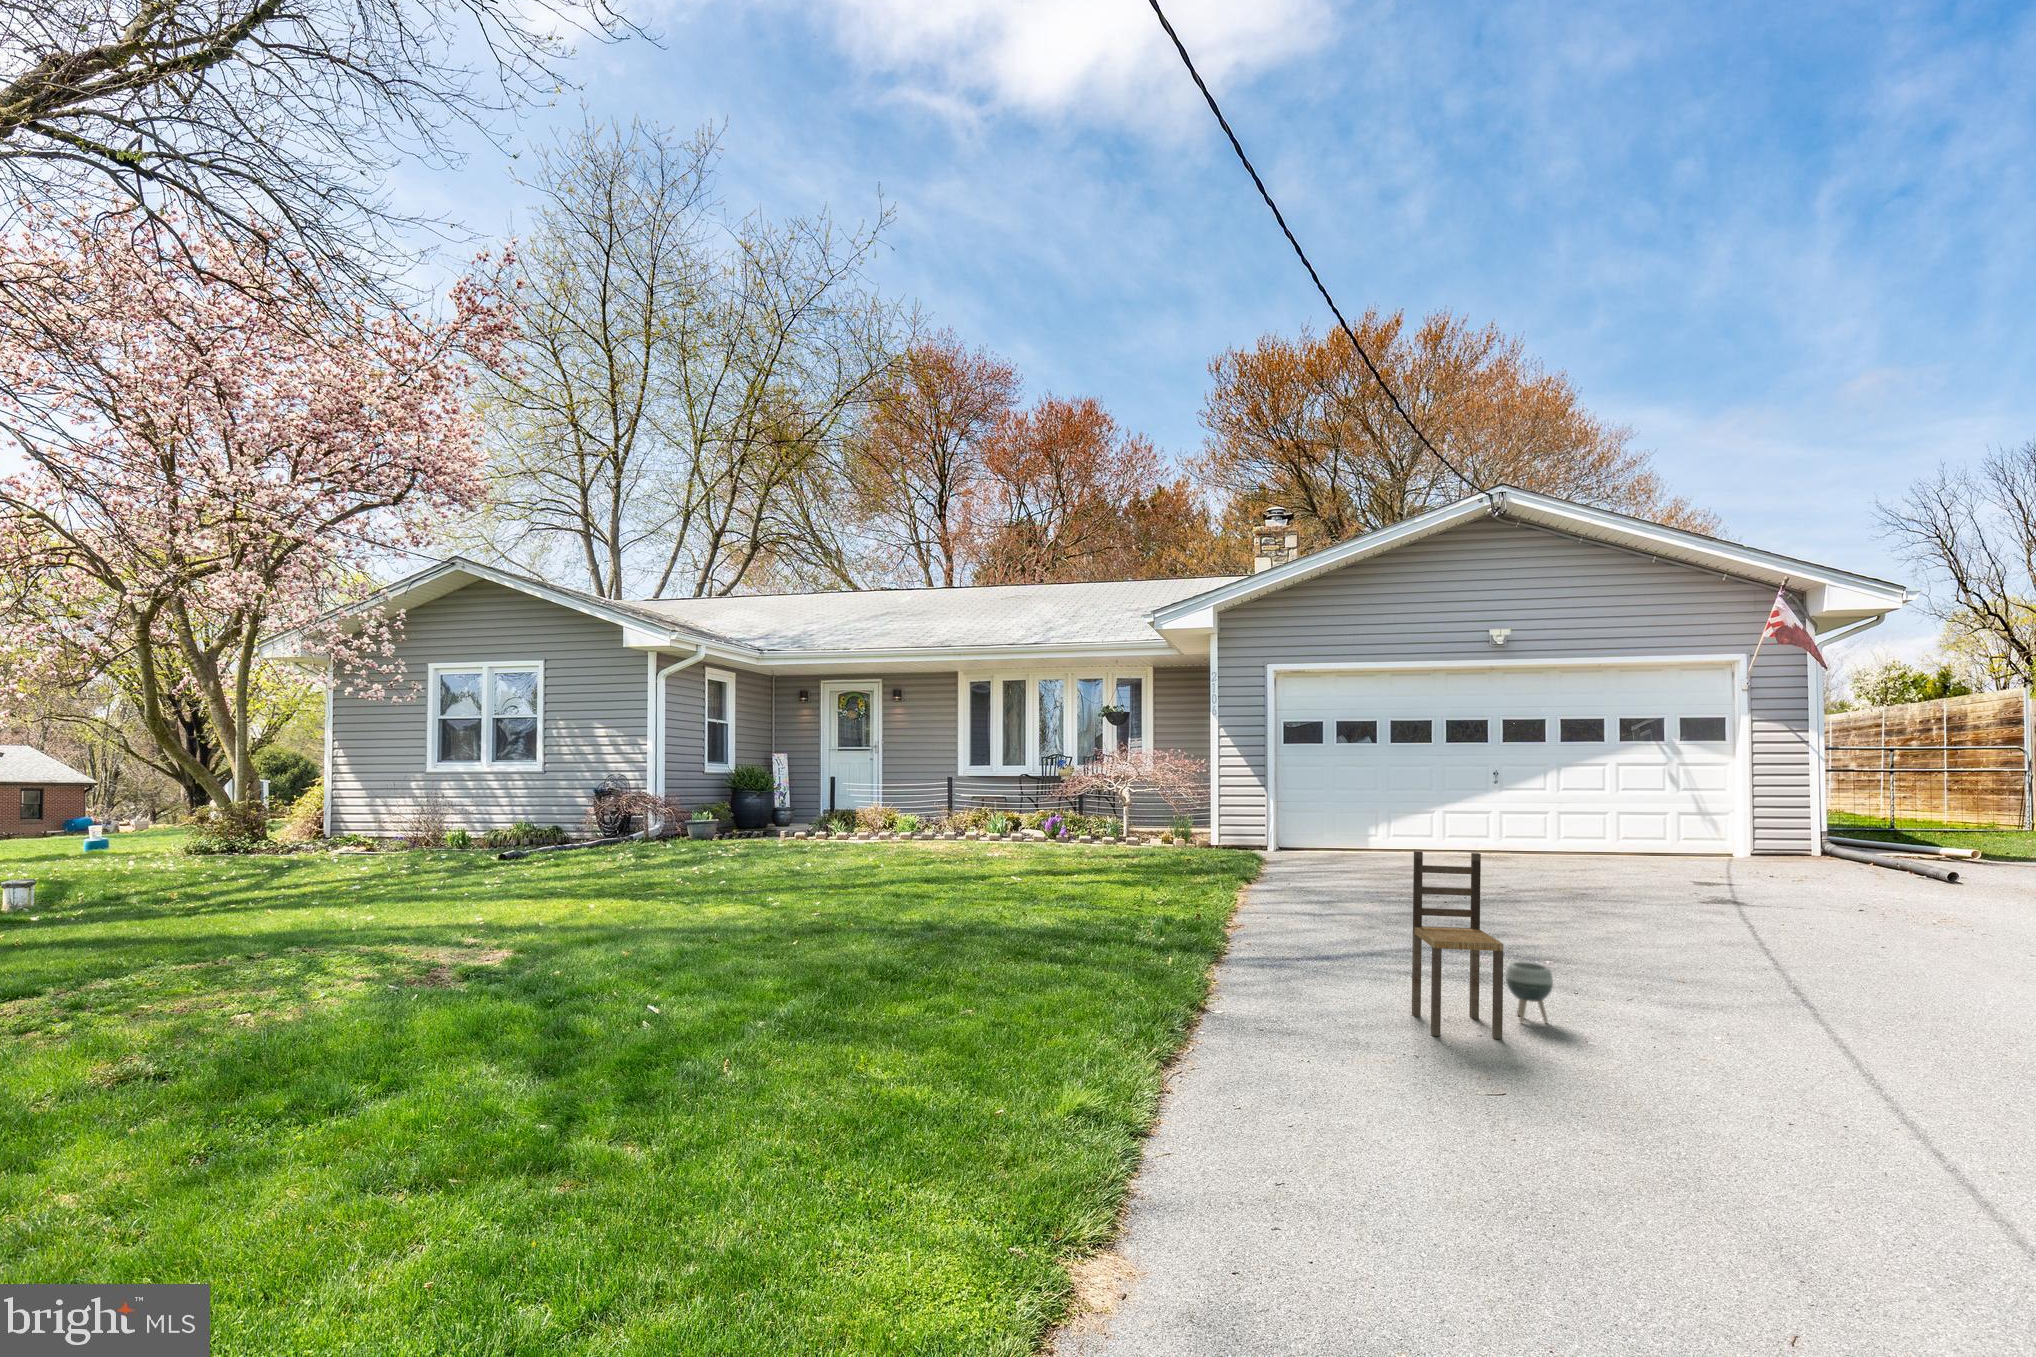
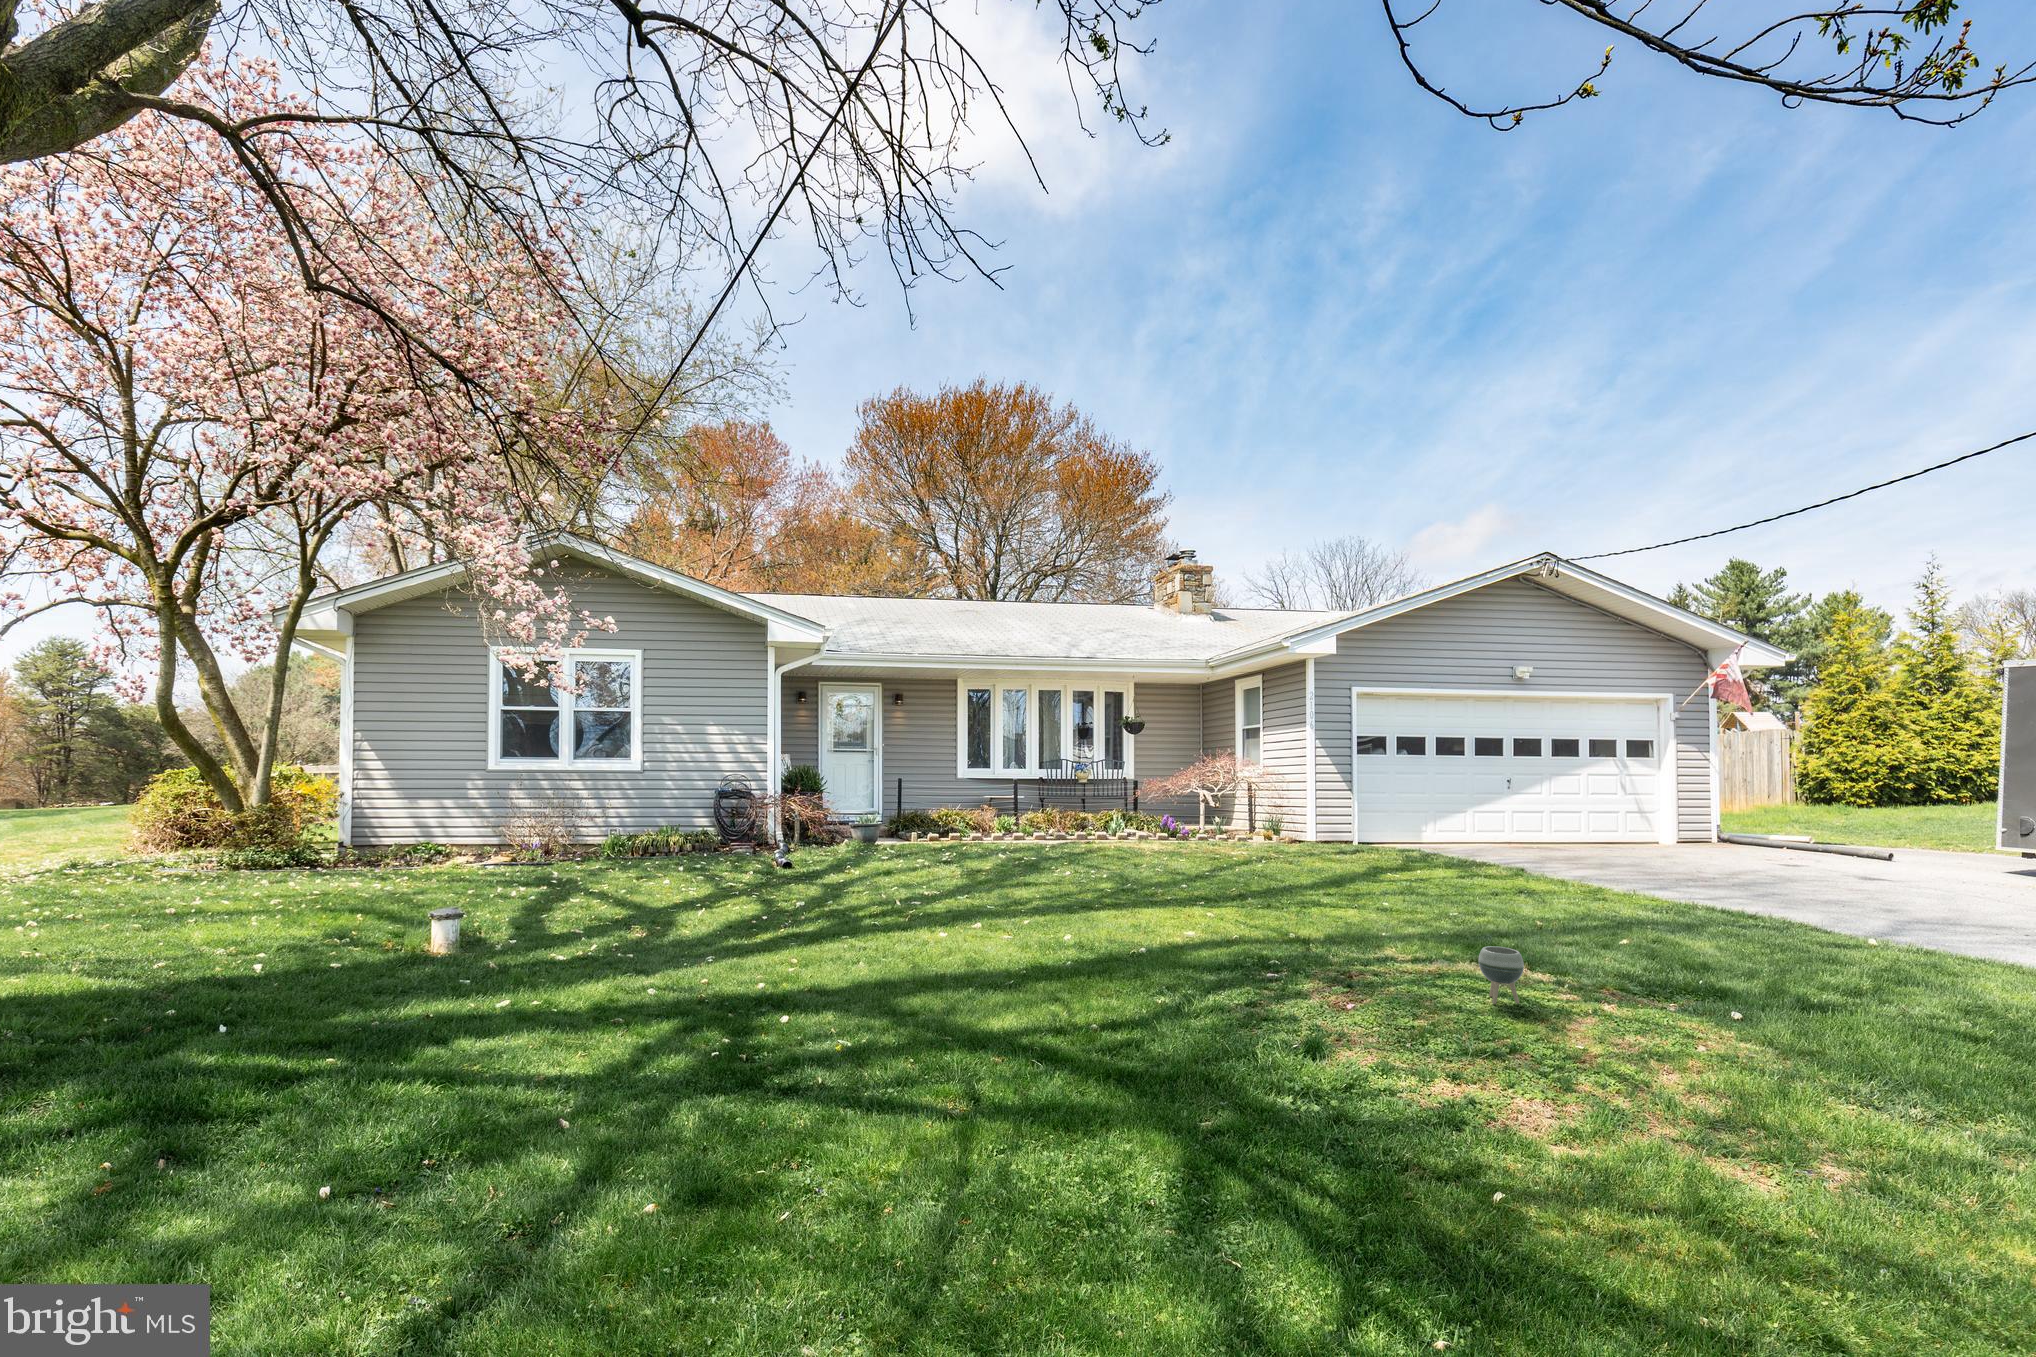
chair: present [1412,851,1503,1039] -> none [1391,842,1479,1020]

